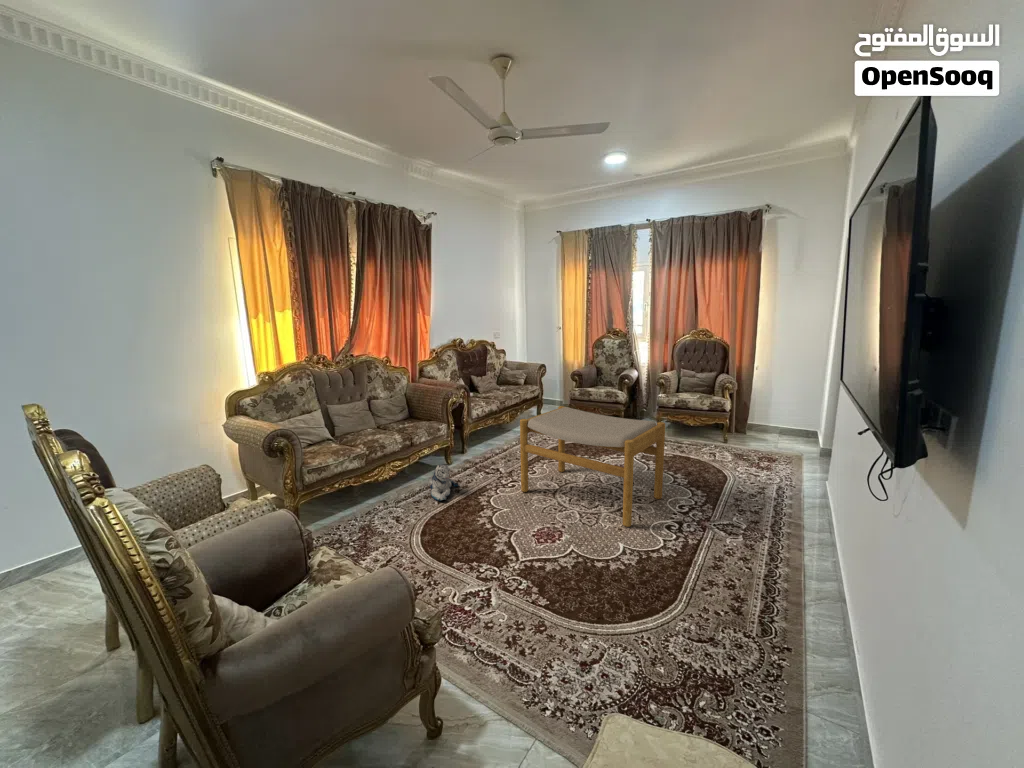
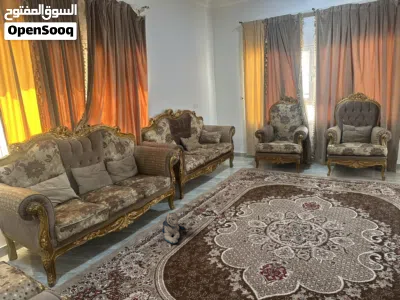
footstool: present [520,406,665,527] -> none [235,159,358,260]

